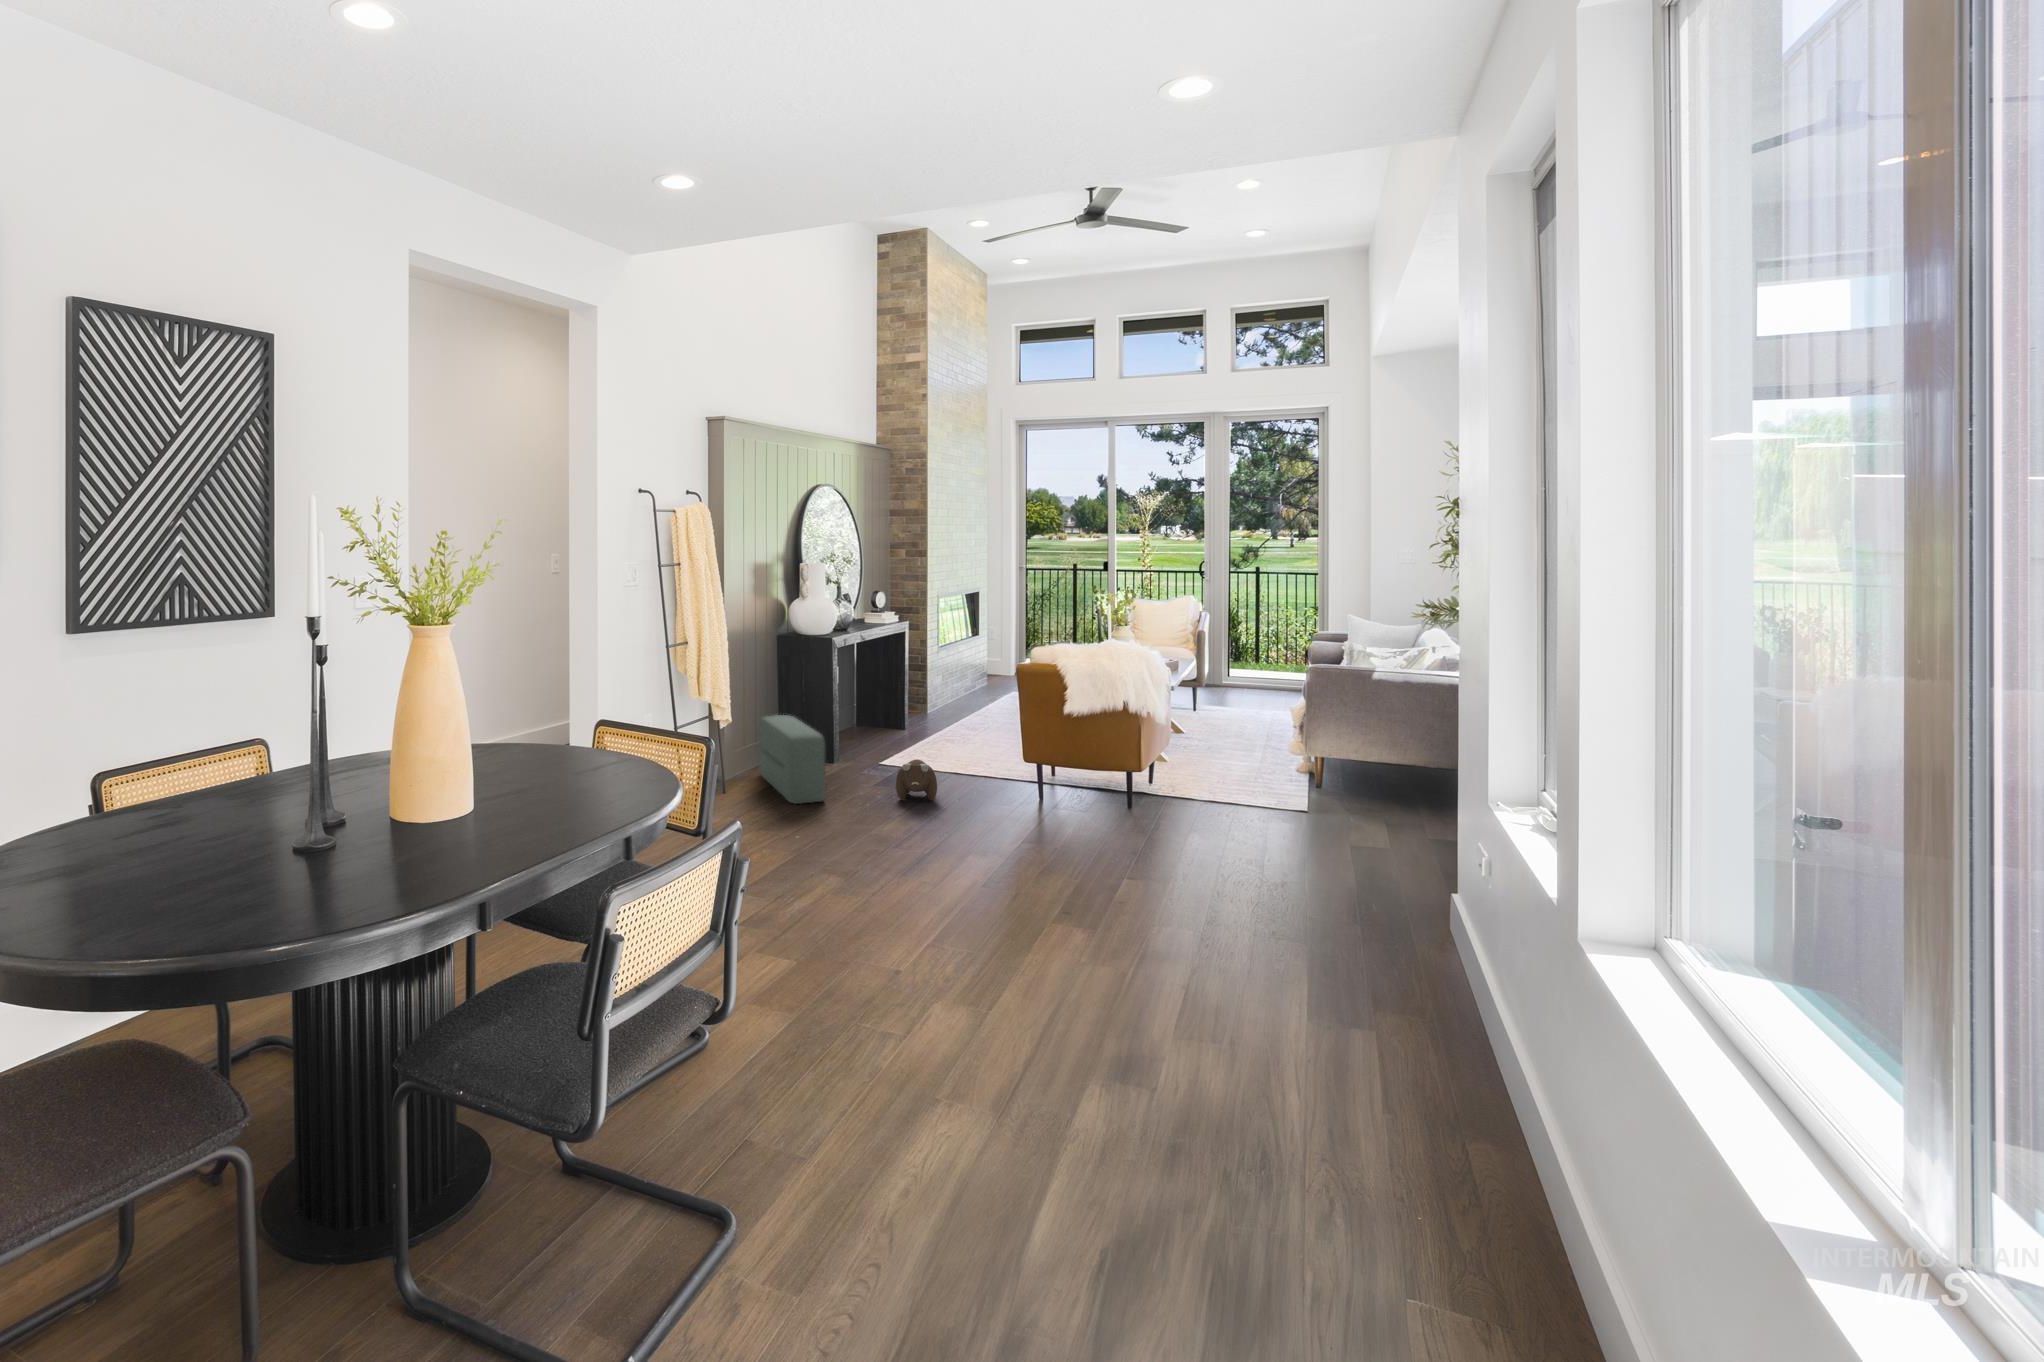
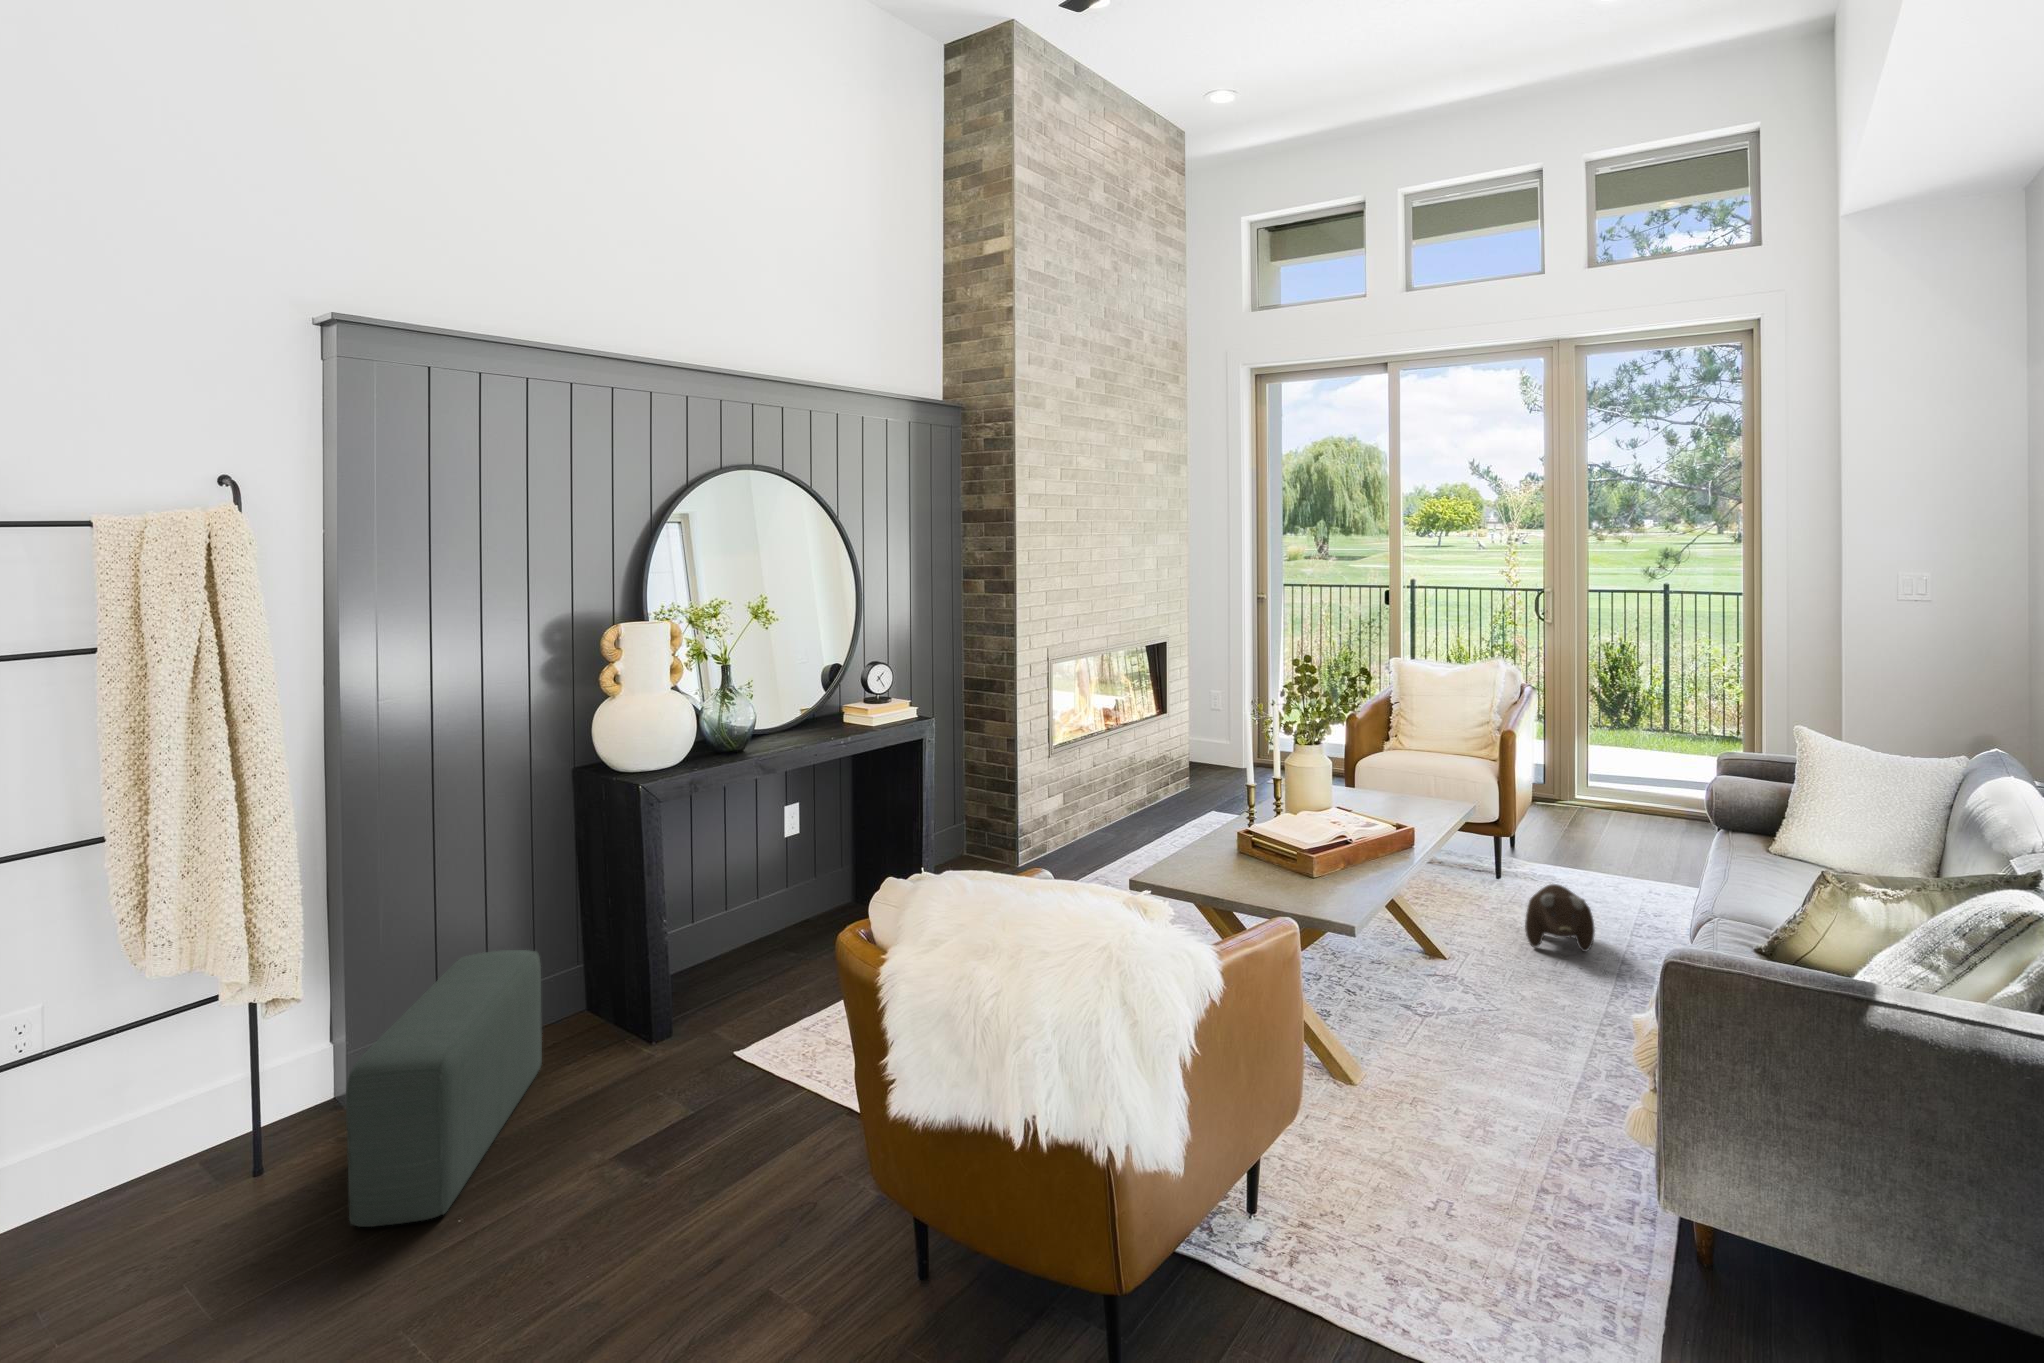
plush toy: present [896,760,937,801] -> present [1525,884,1595,952]

